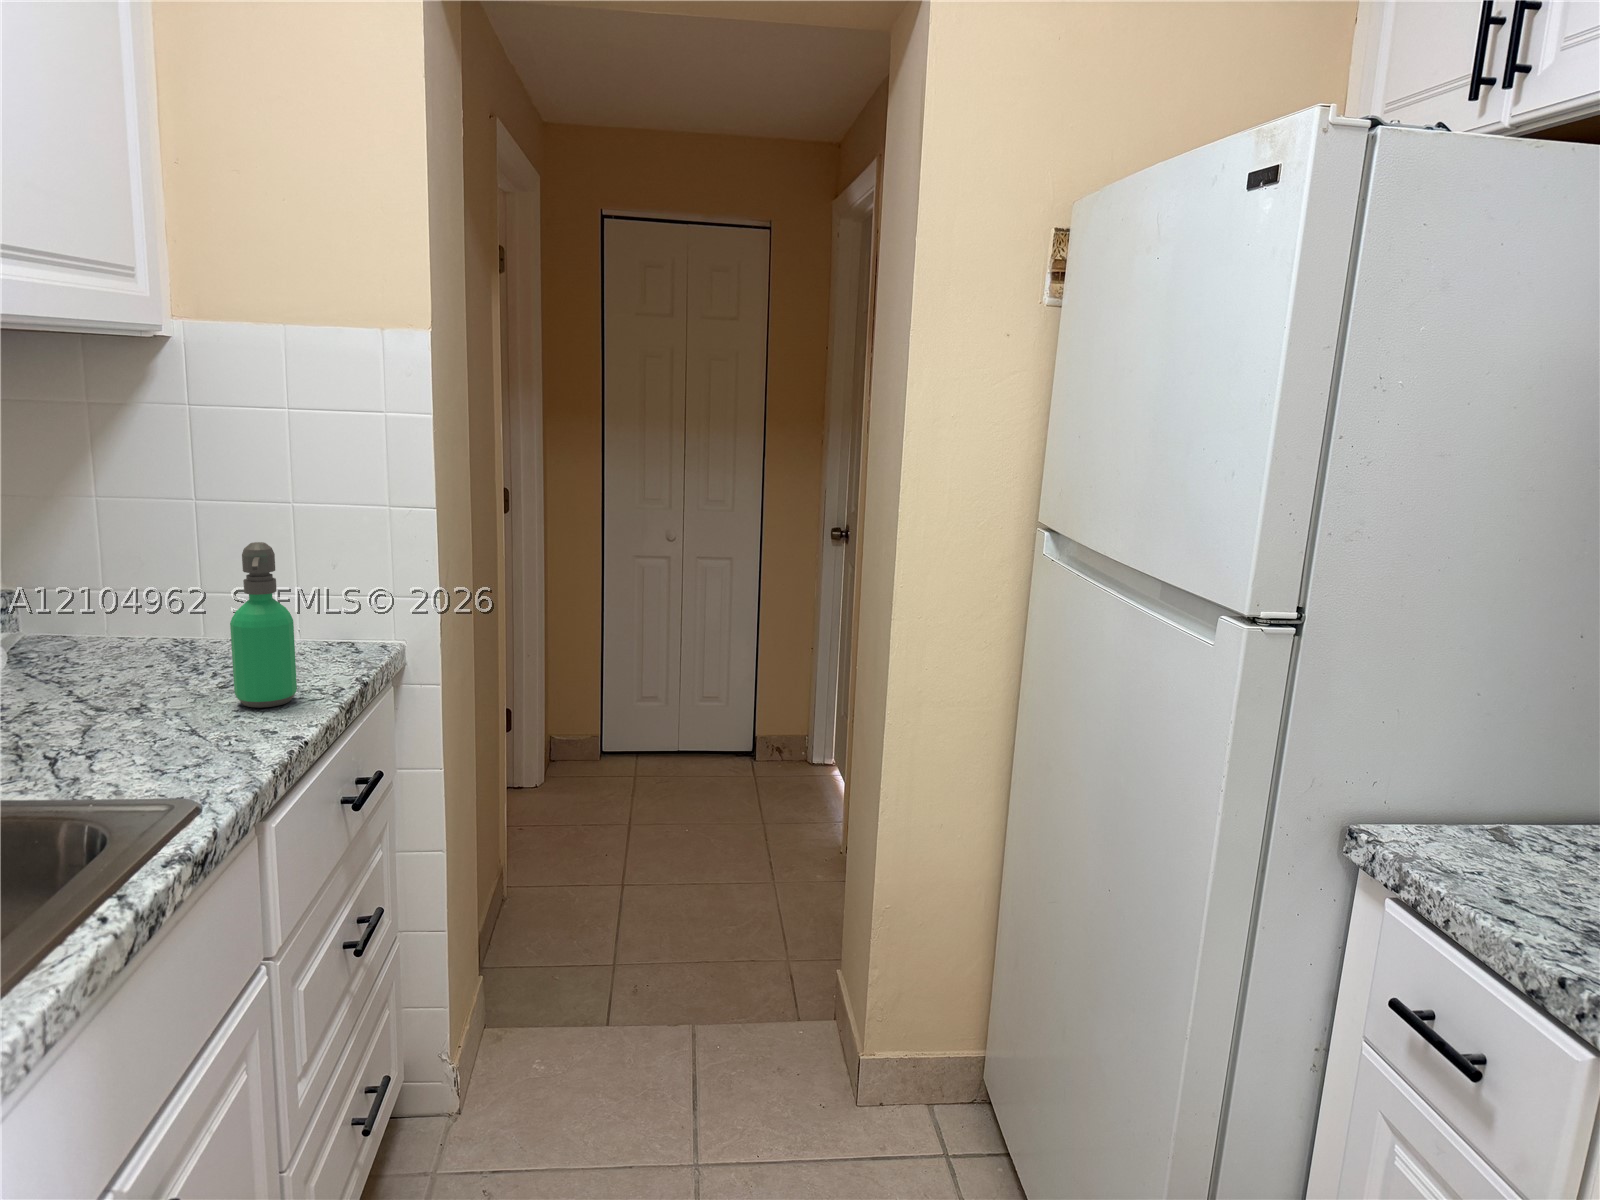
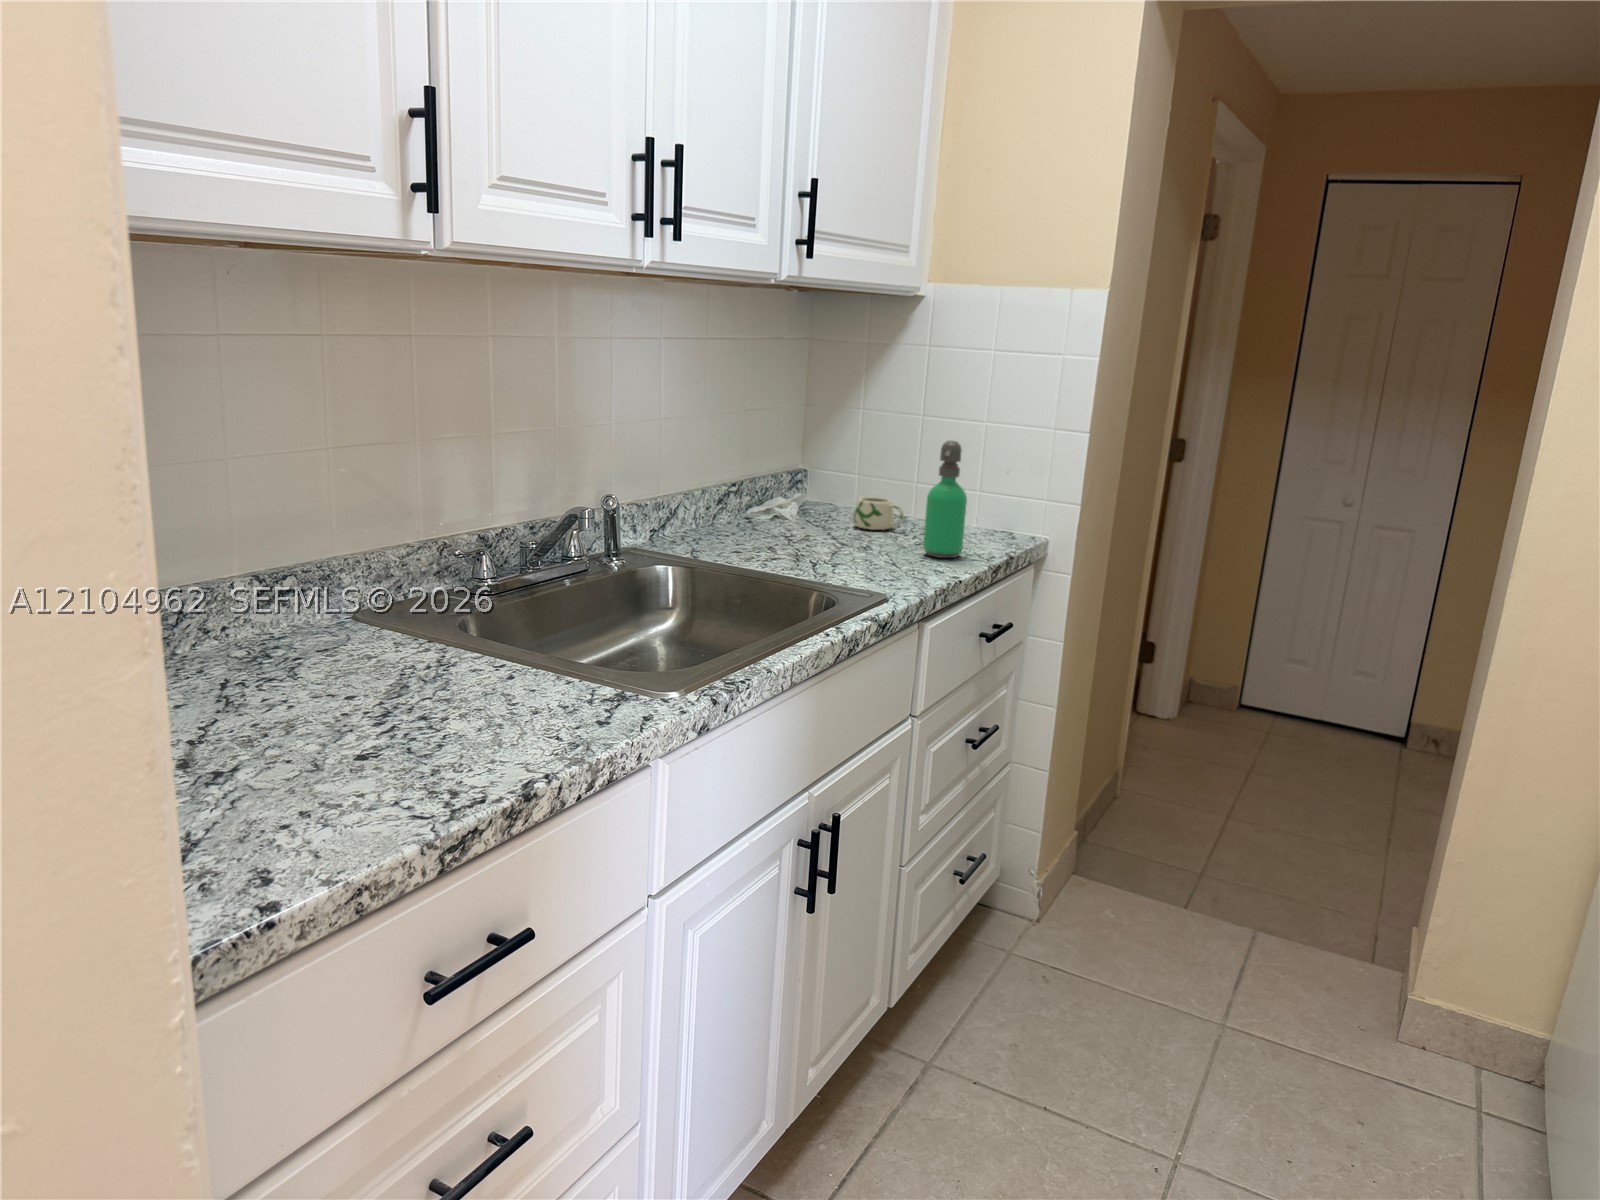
mug: none [105,624,191,674] -> present [853,497,903,530]

